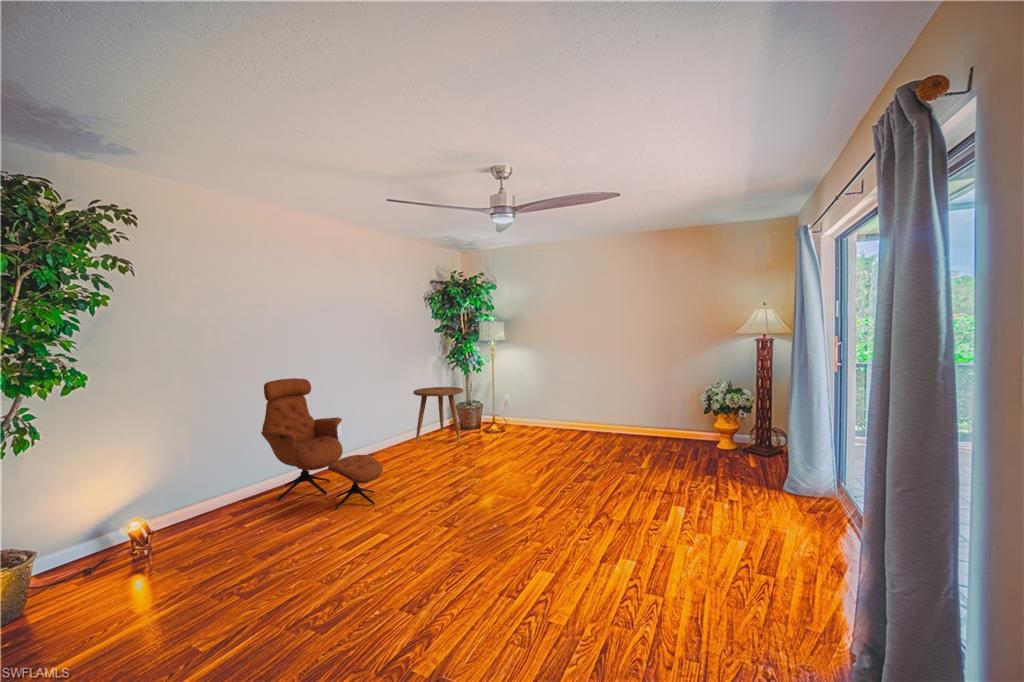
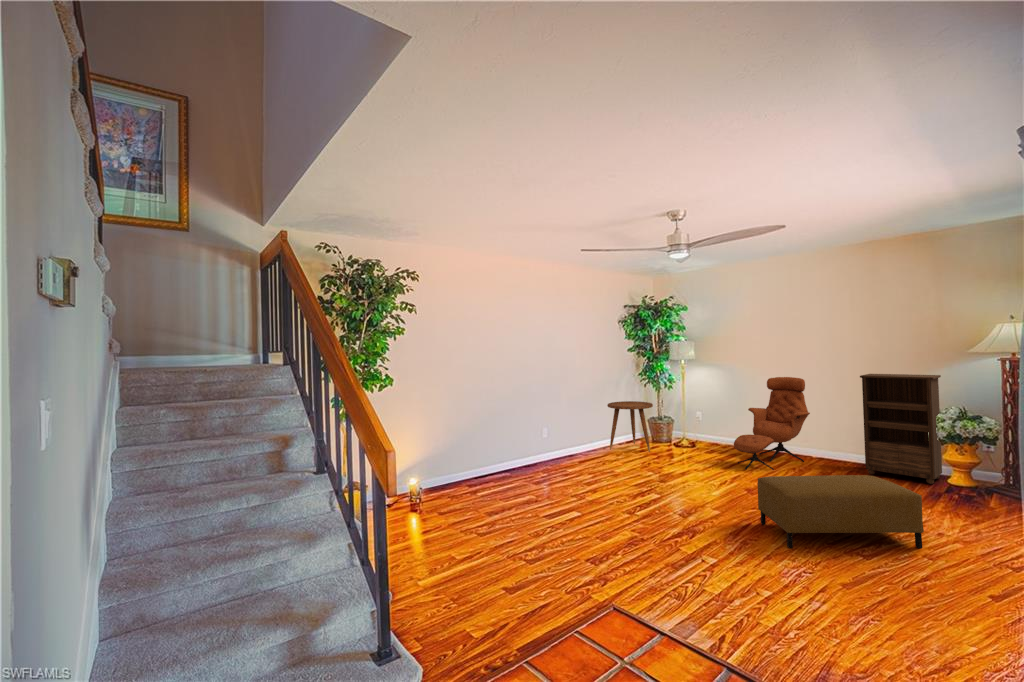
bookshelf: none [654,353,713,451] -> present [860,374,942,484]
lounge chair: present [261,378,383,510] -> present [734,377,810,470]
ottoman: none [586,451,732,541] -> present [758,475,924,548]

